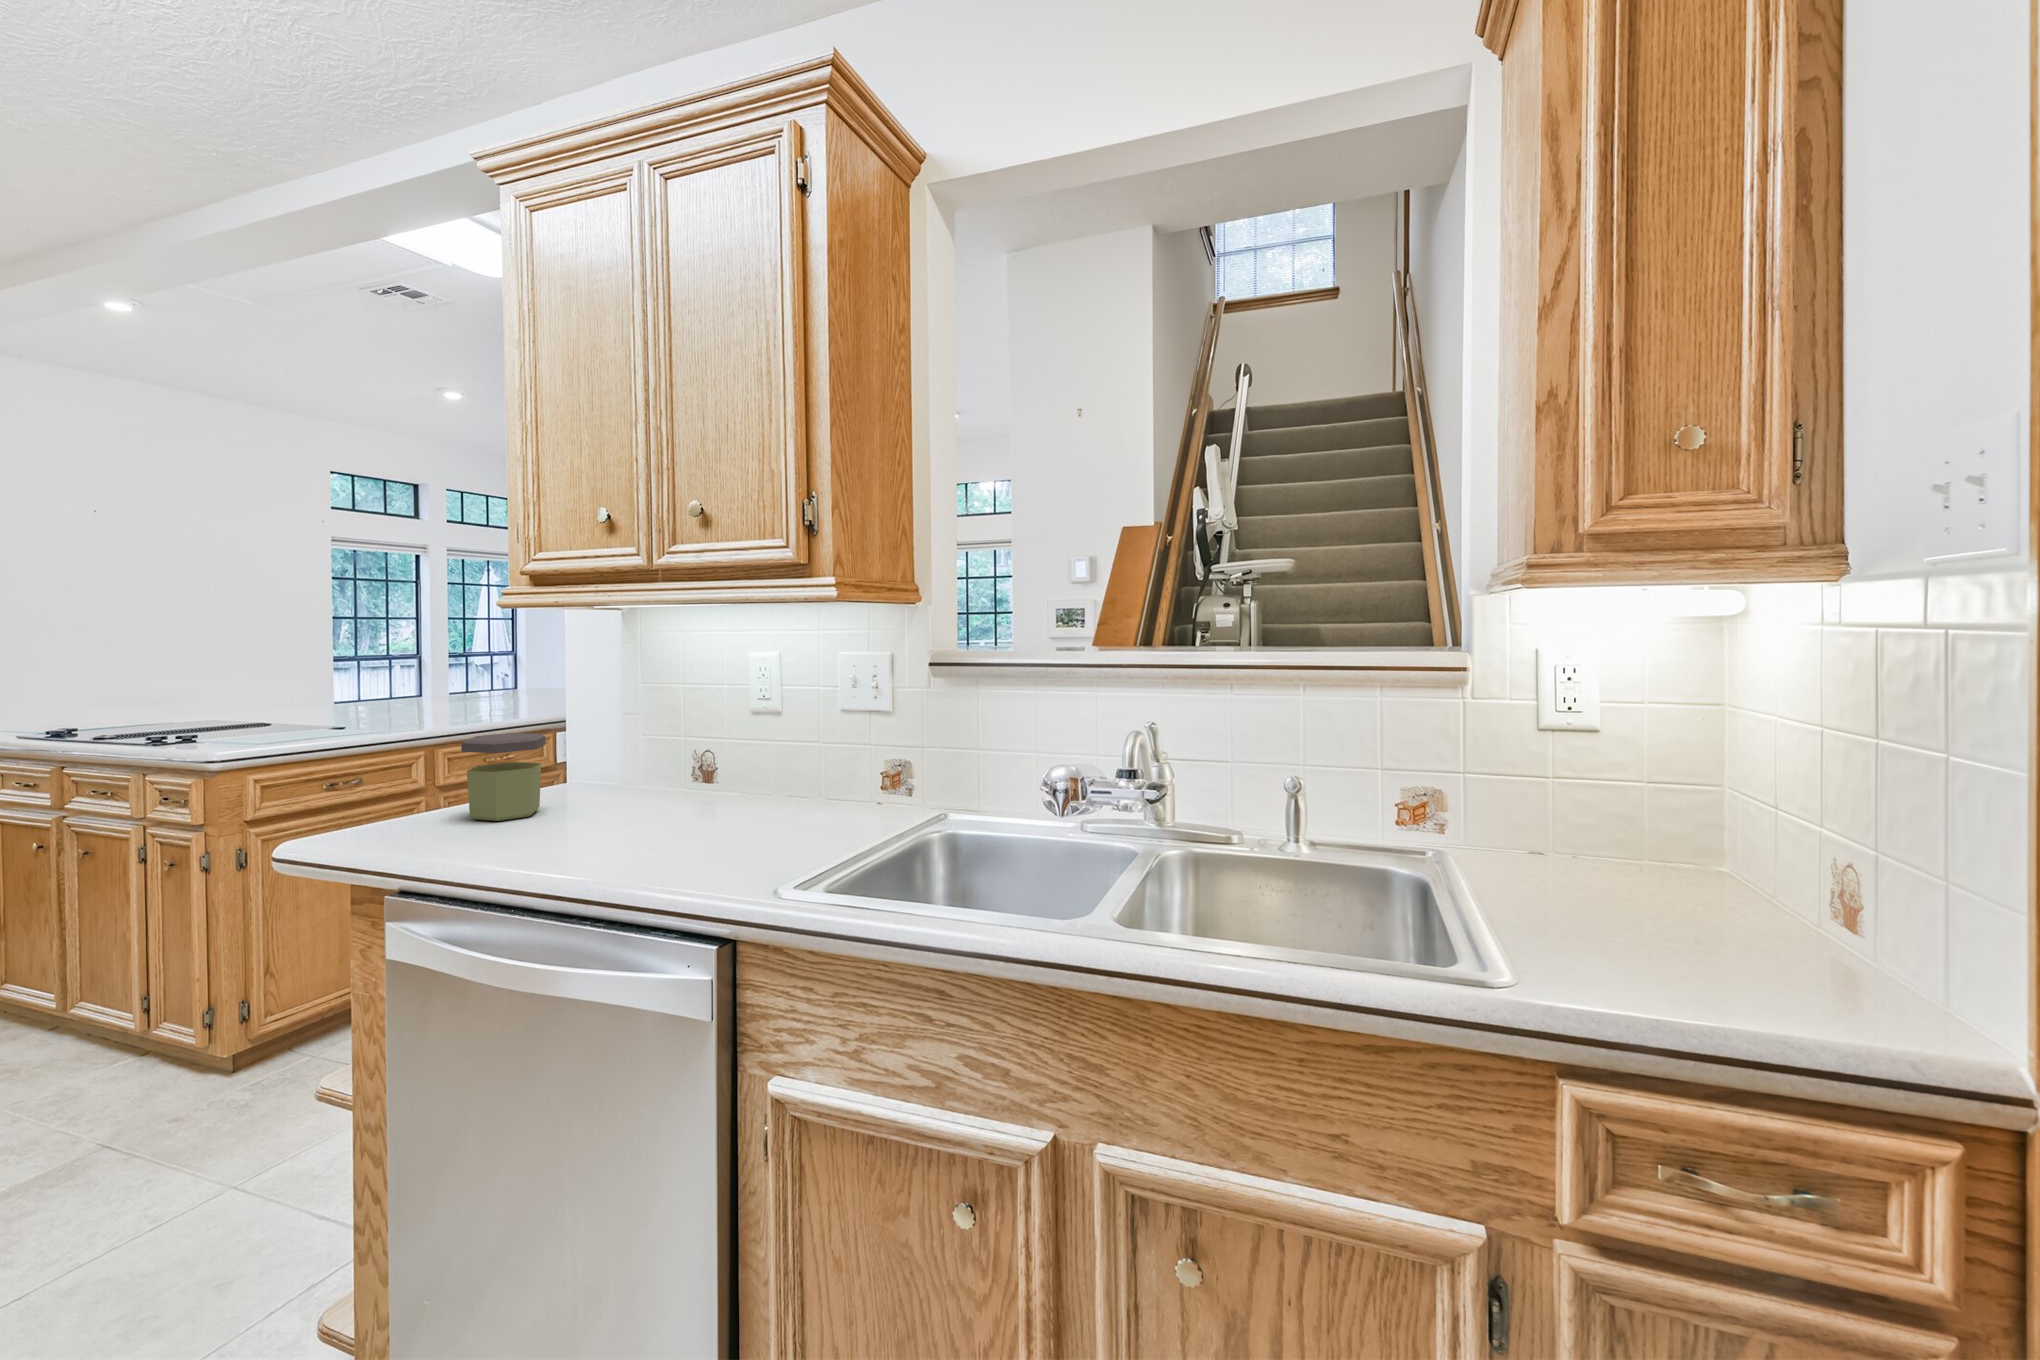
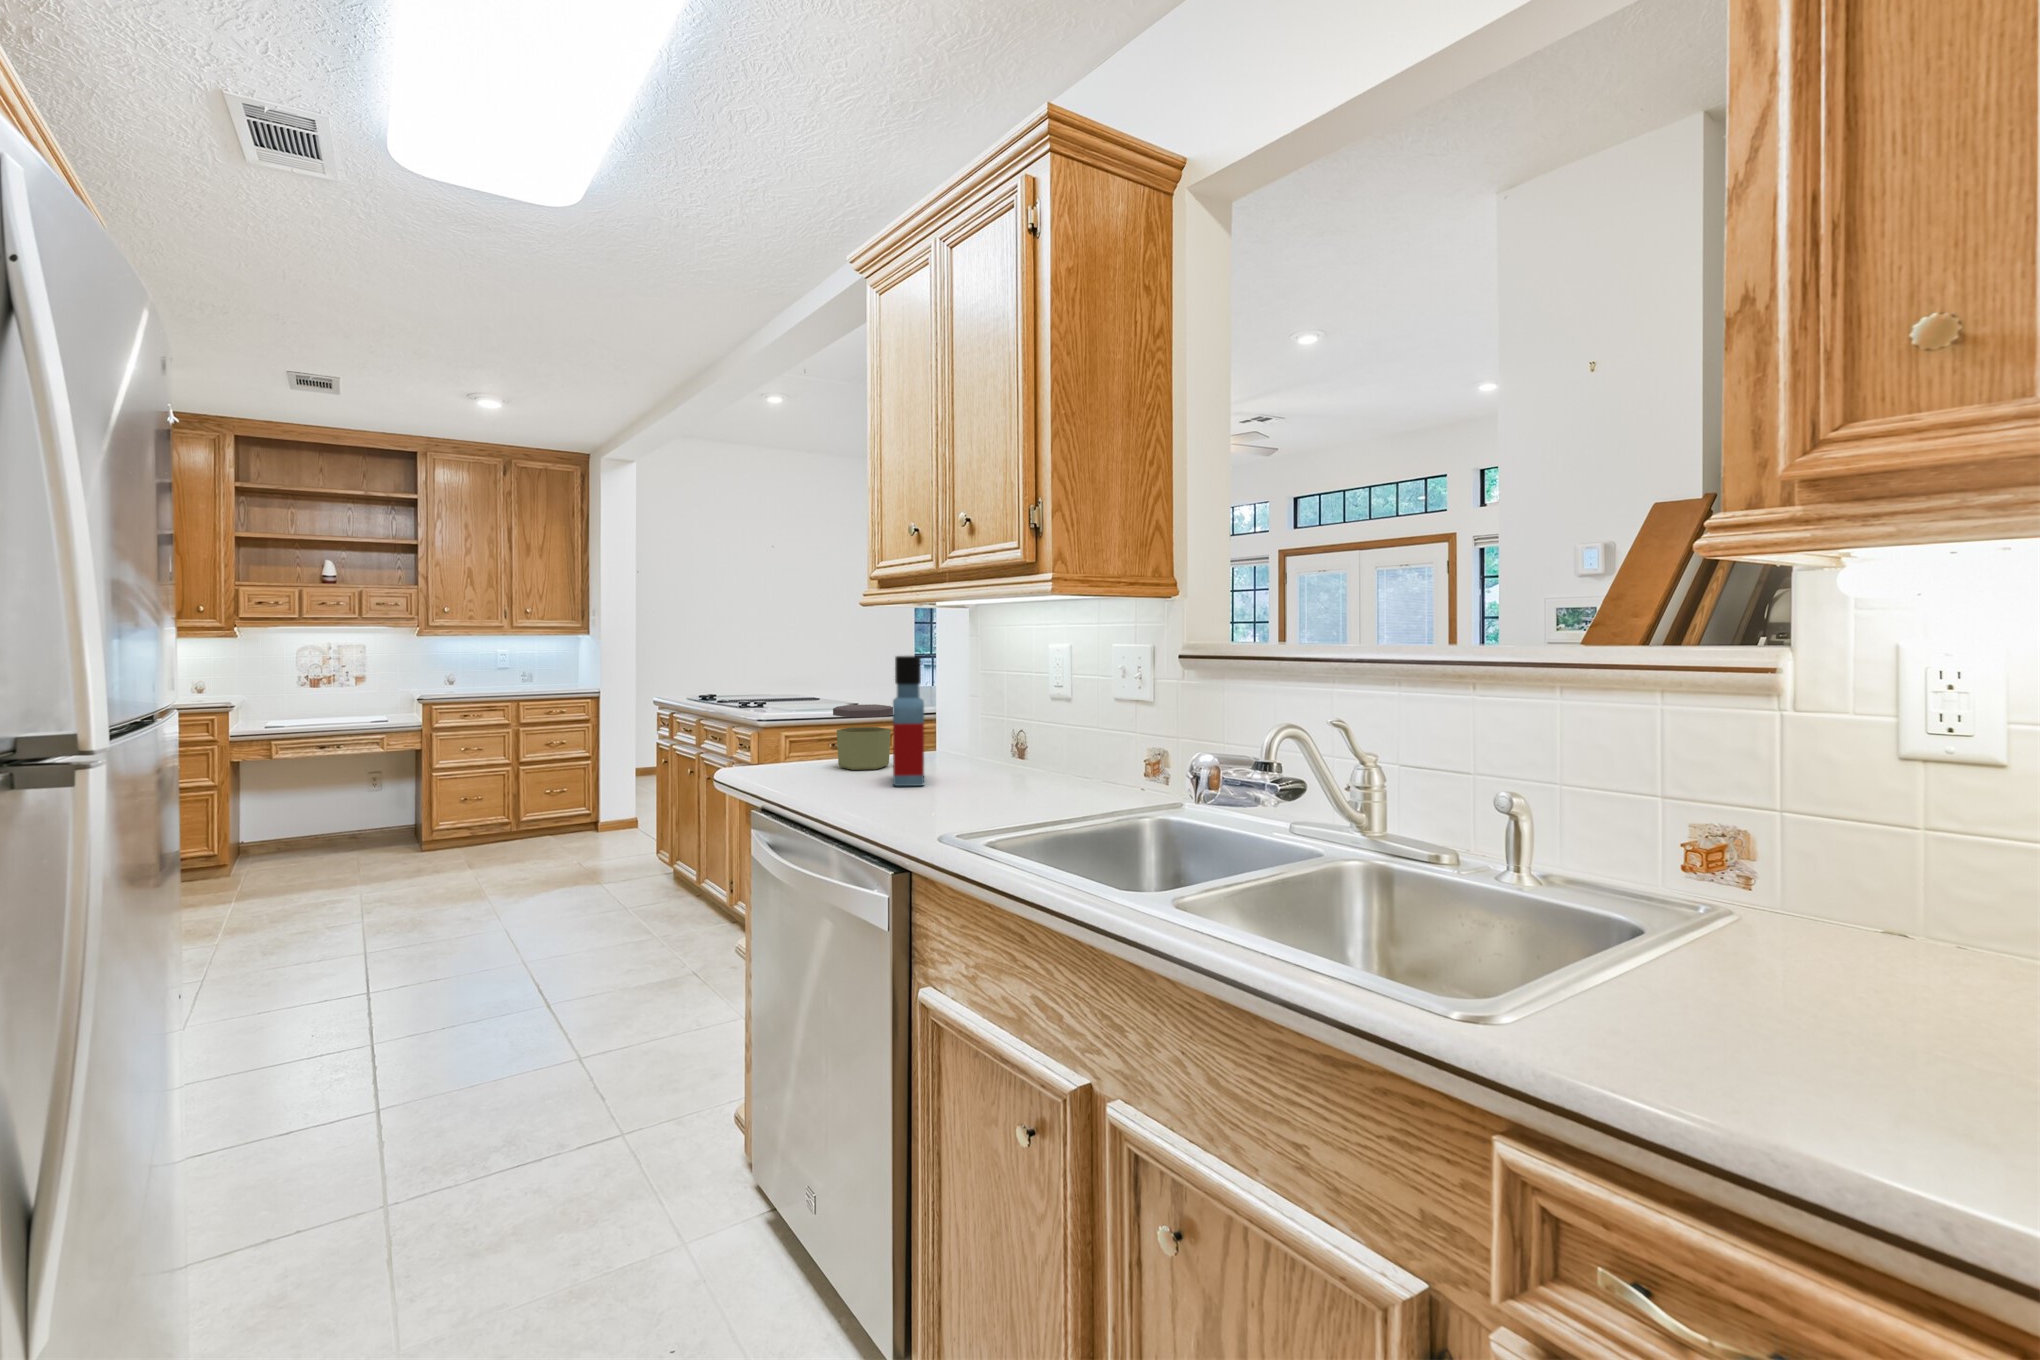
bottle: none [572,671,636,836] -> present [893,656,924,786]

